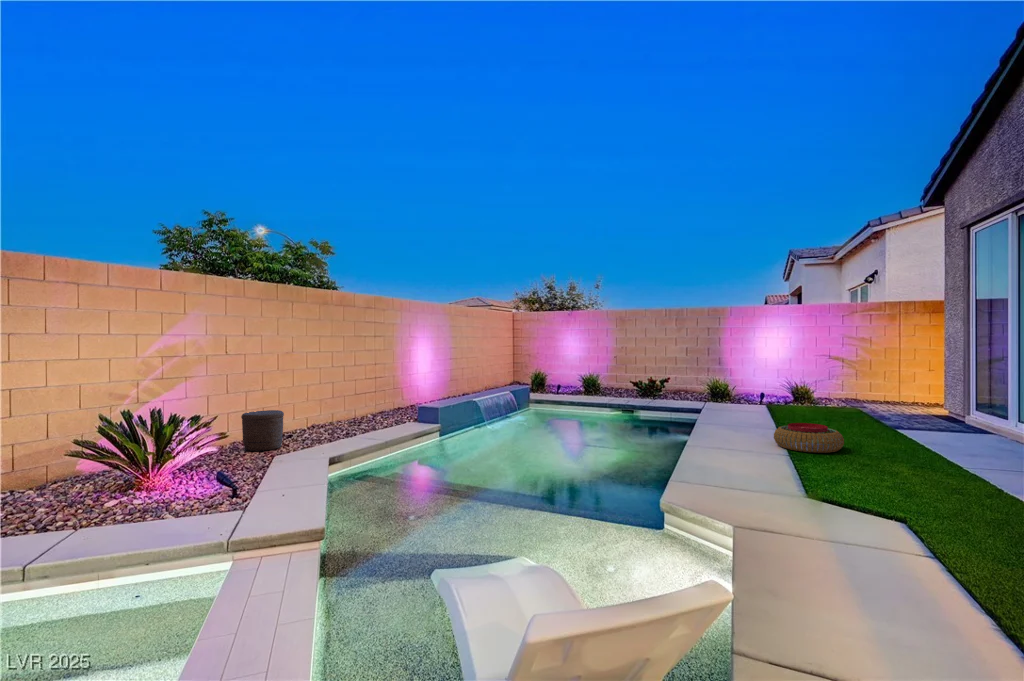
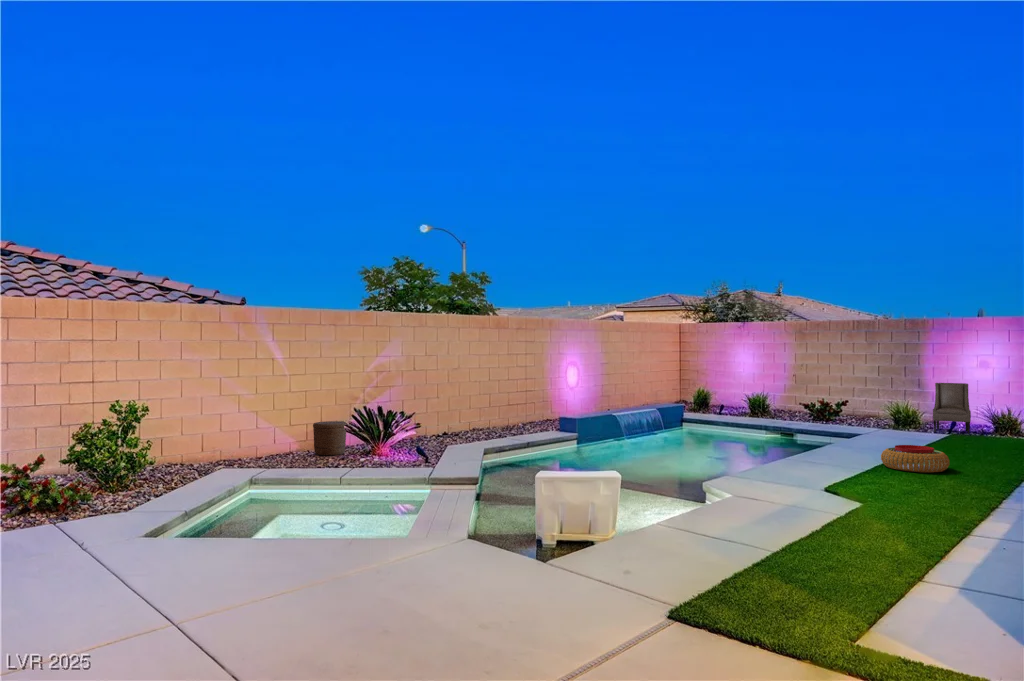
armchair: none [742,359,776,403] -> present [933,383,971,434]
woven basket: present [241,410,284,451] -> present [313,421,347,456]

